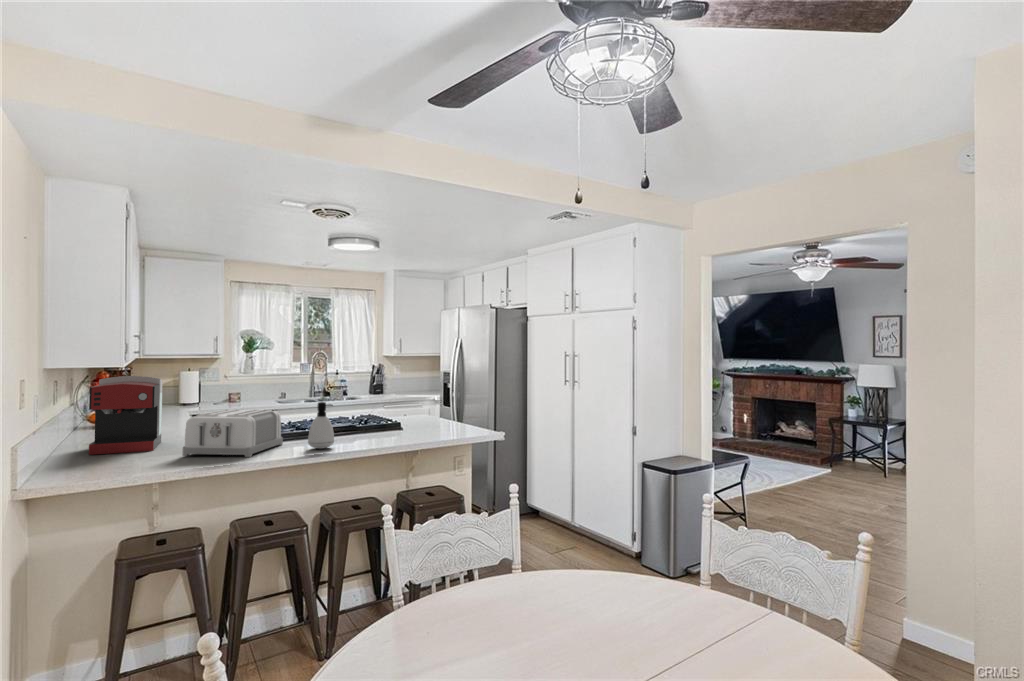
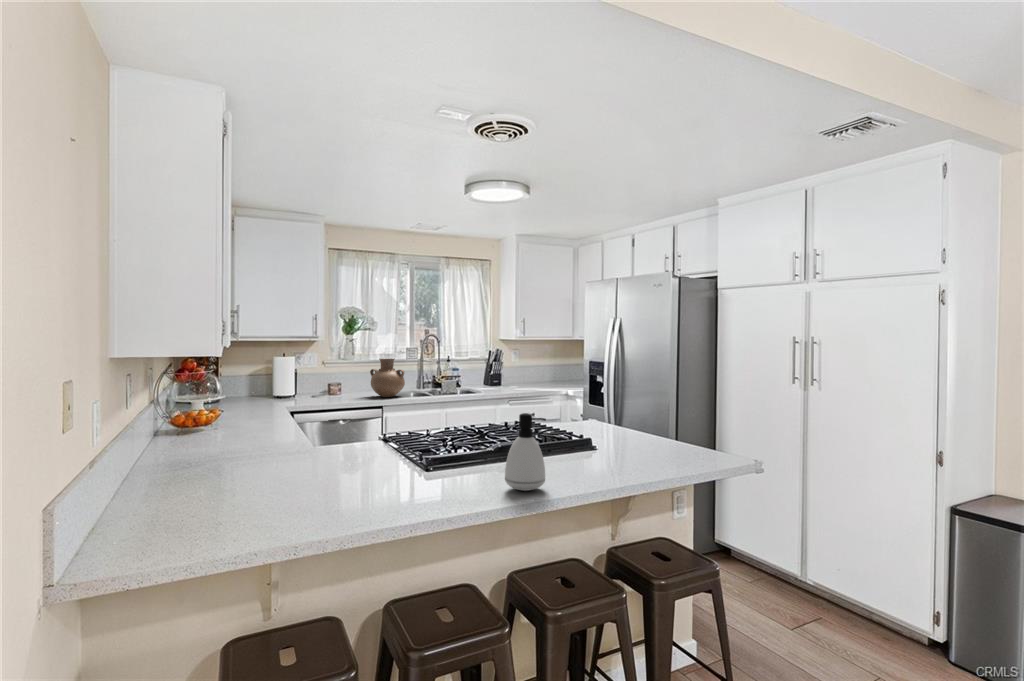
vase: none [263,372,292,403] -> present [370,358,405,397]
coffee maker: present [89,376,162,455] -> none [170,366,271,492]
toaster: present [182,409,283,457] -> none [314,421,454,509]

